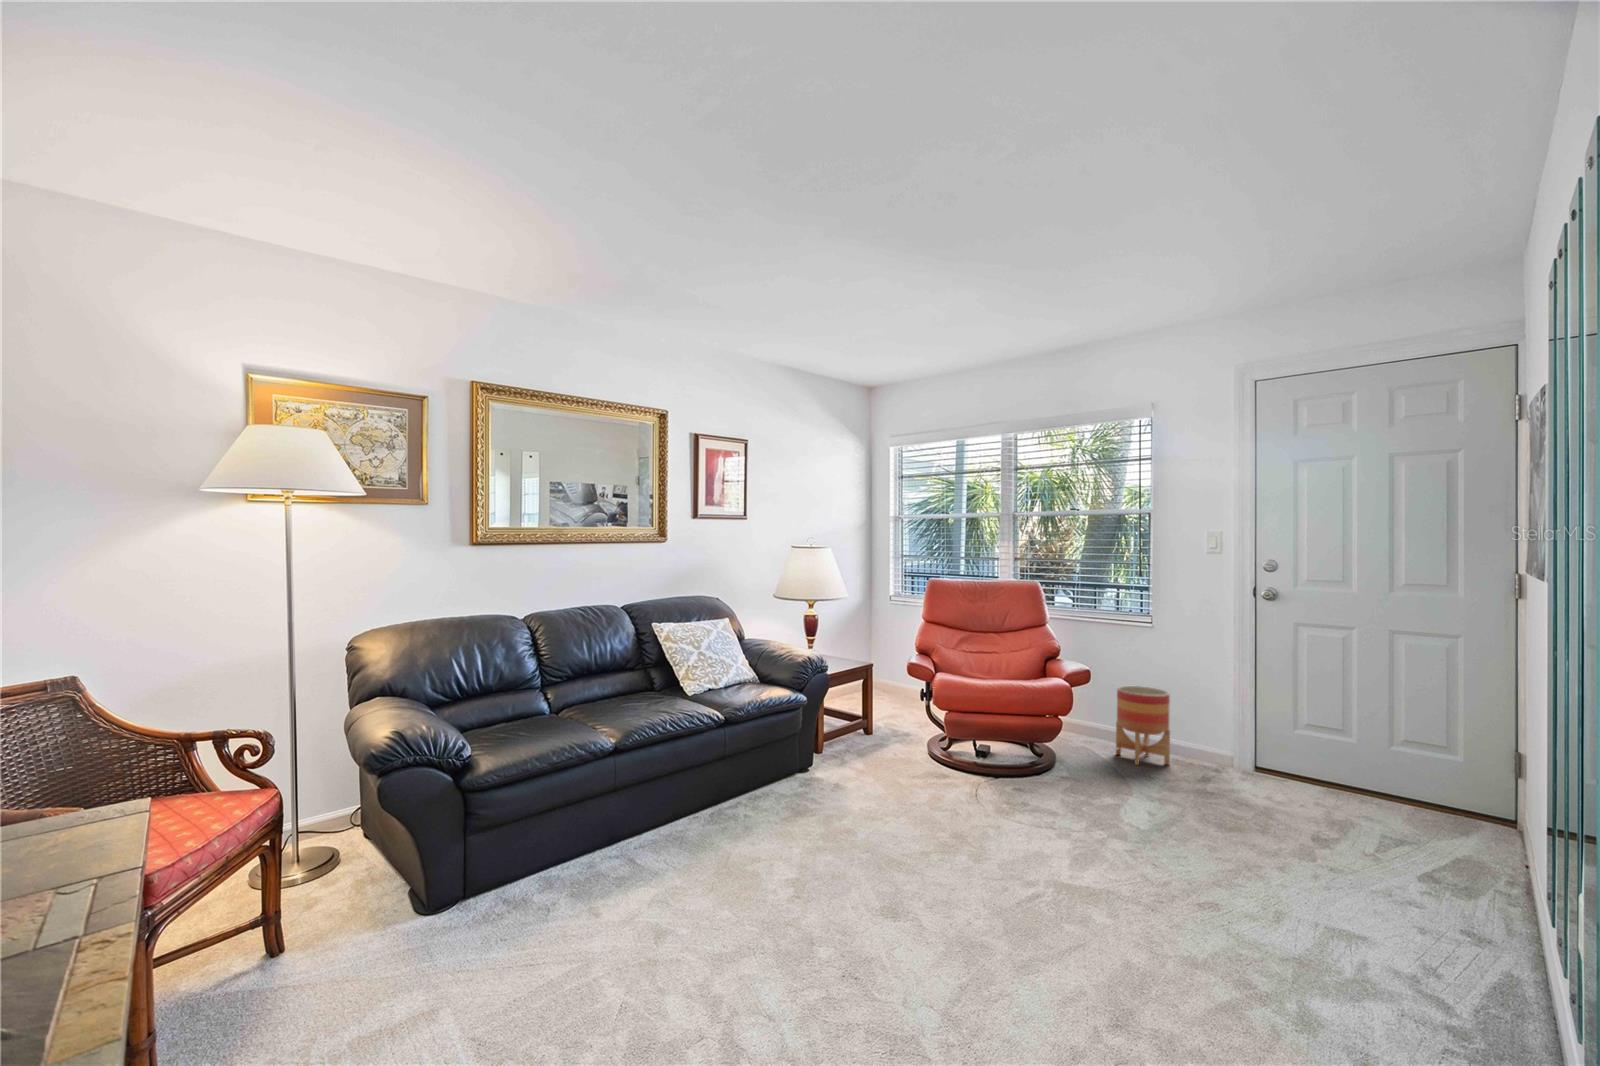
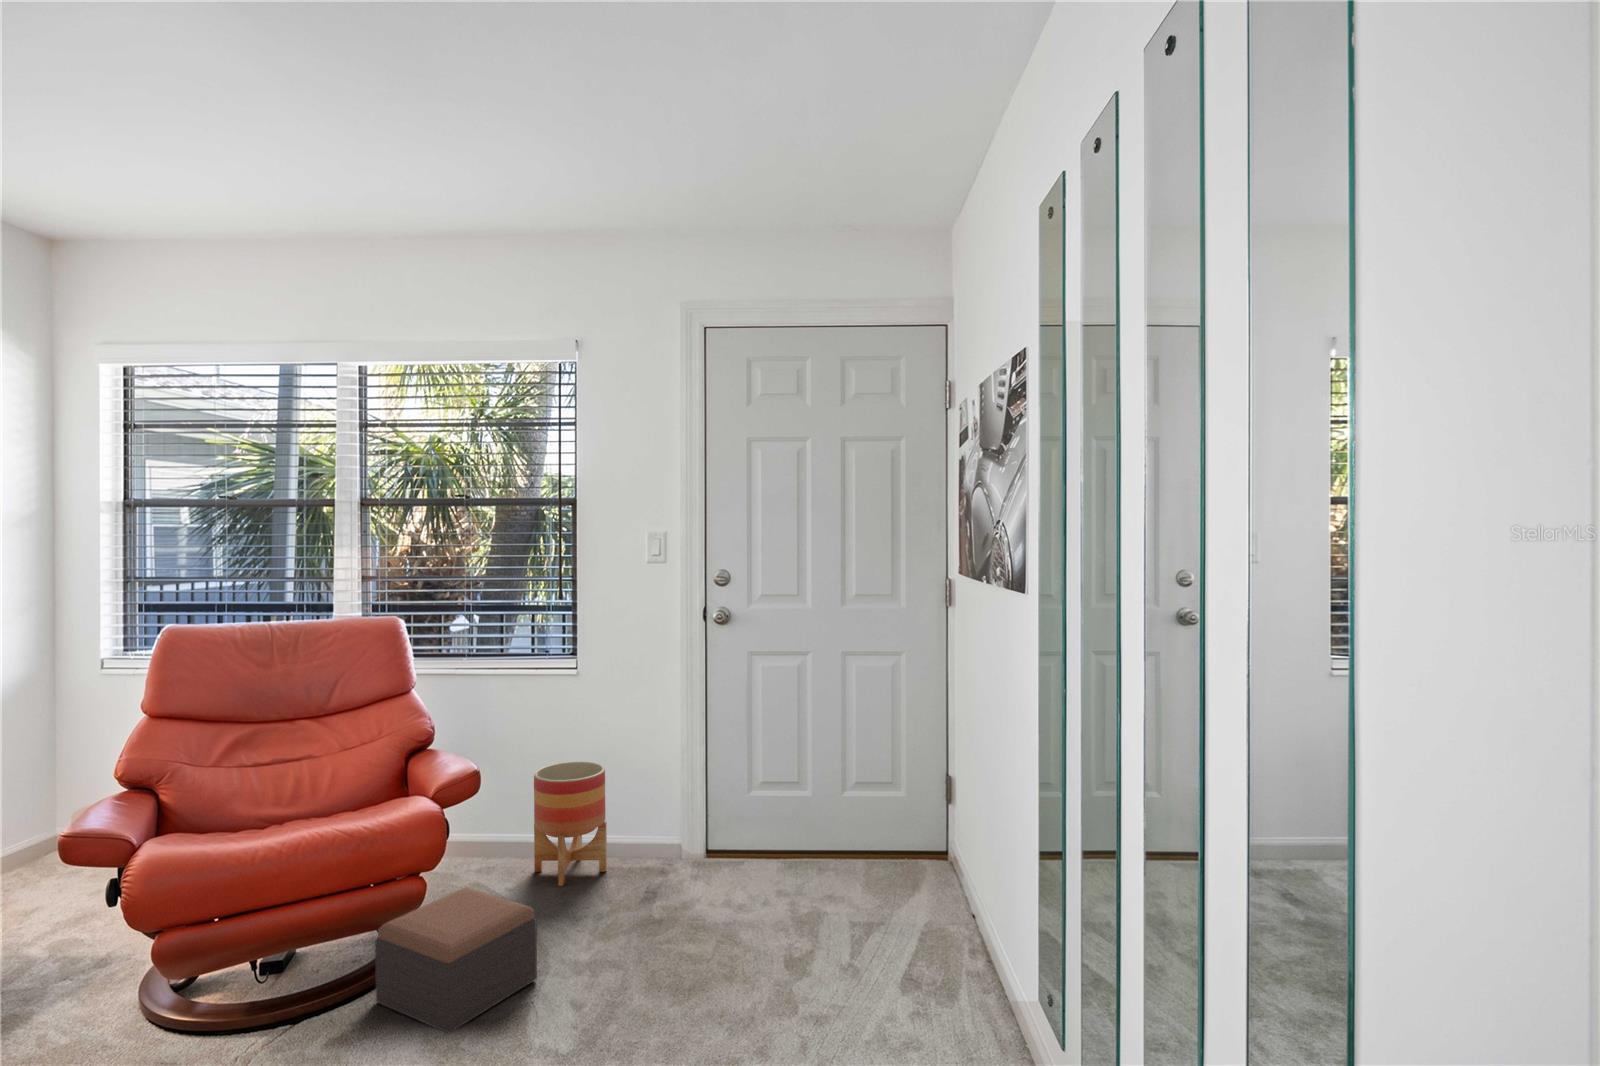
footstool: none [1034,739,1131,810] -> present [375,888,537,1033]

